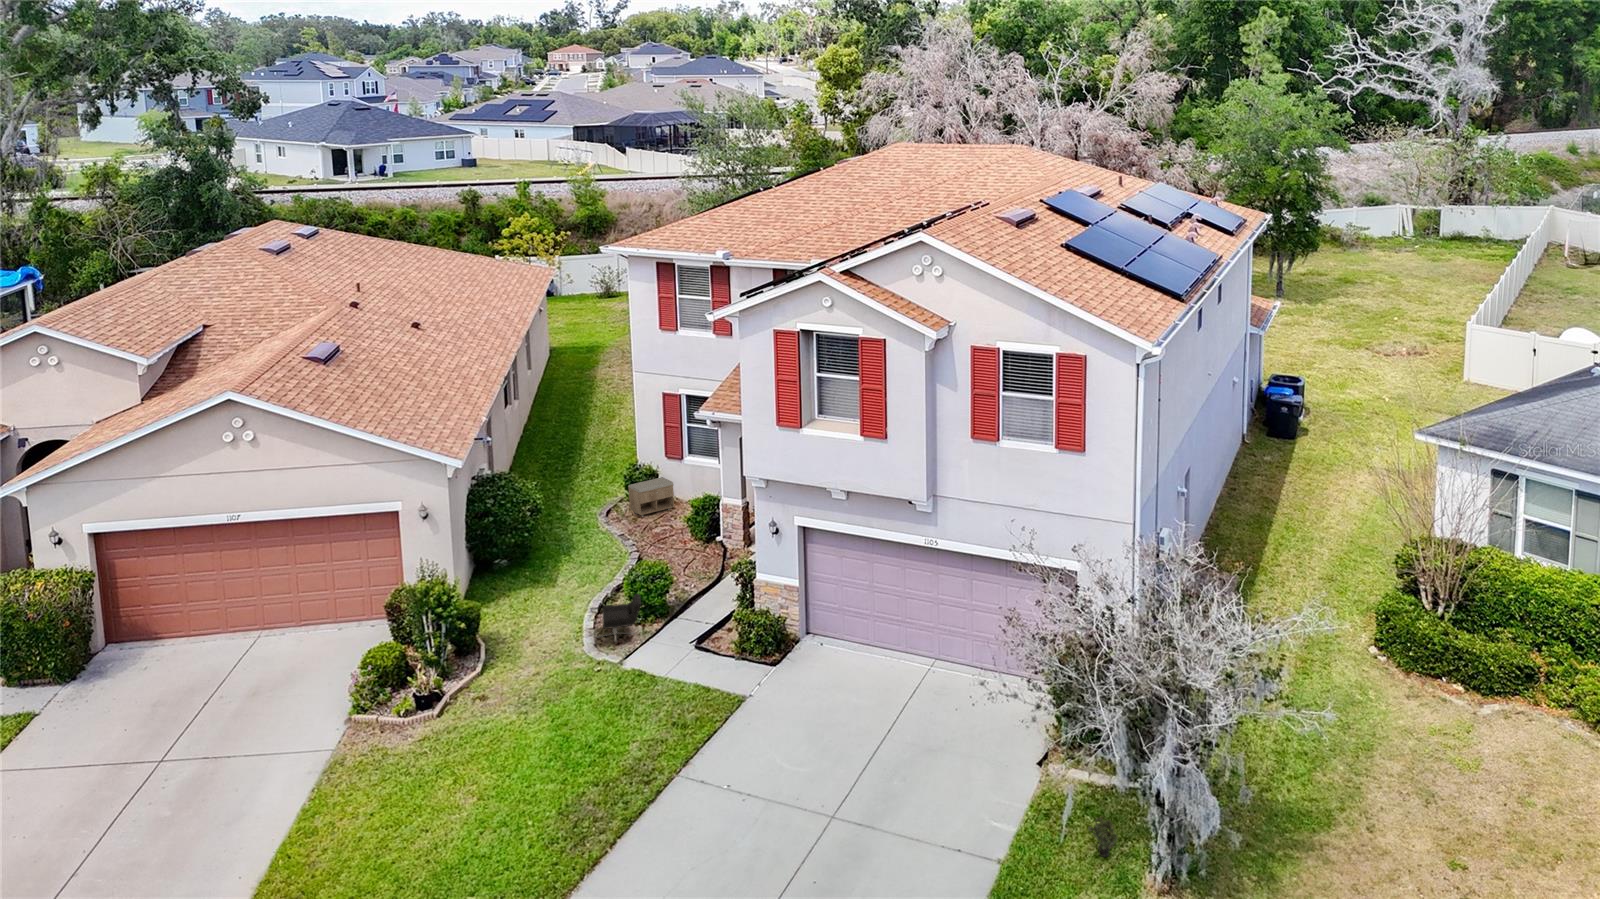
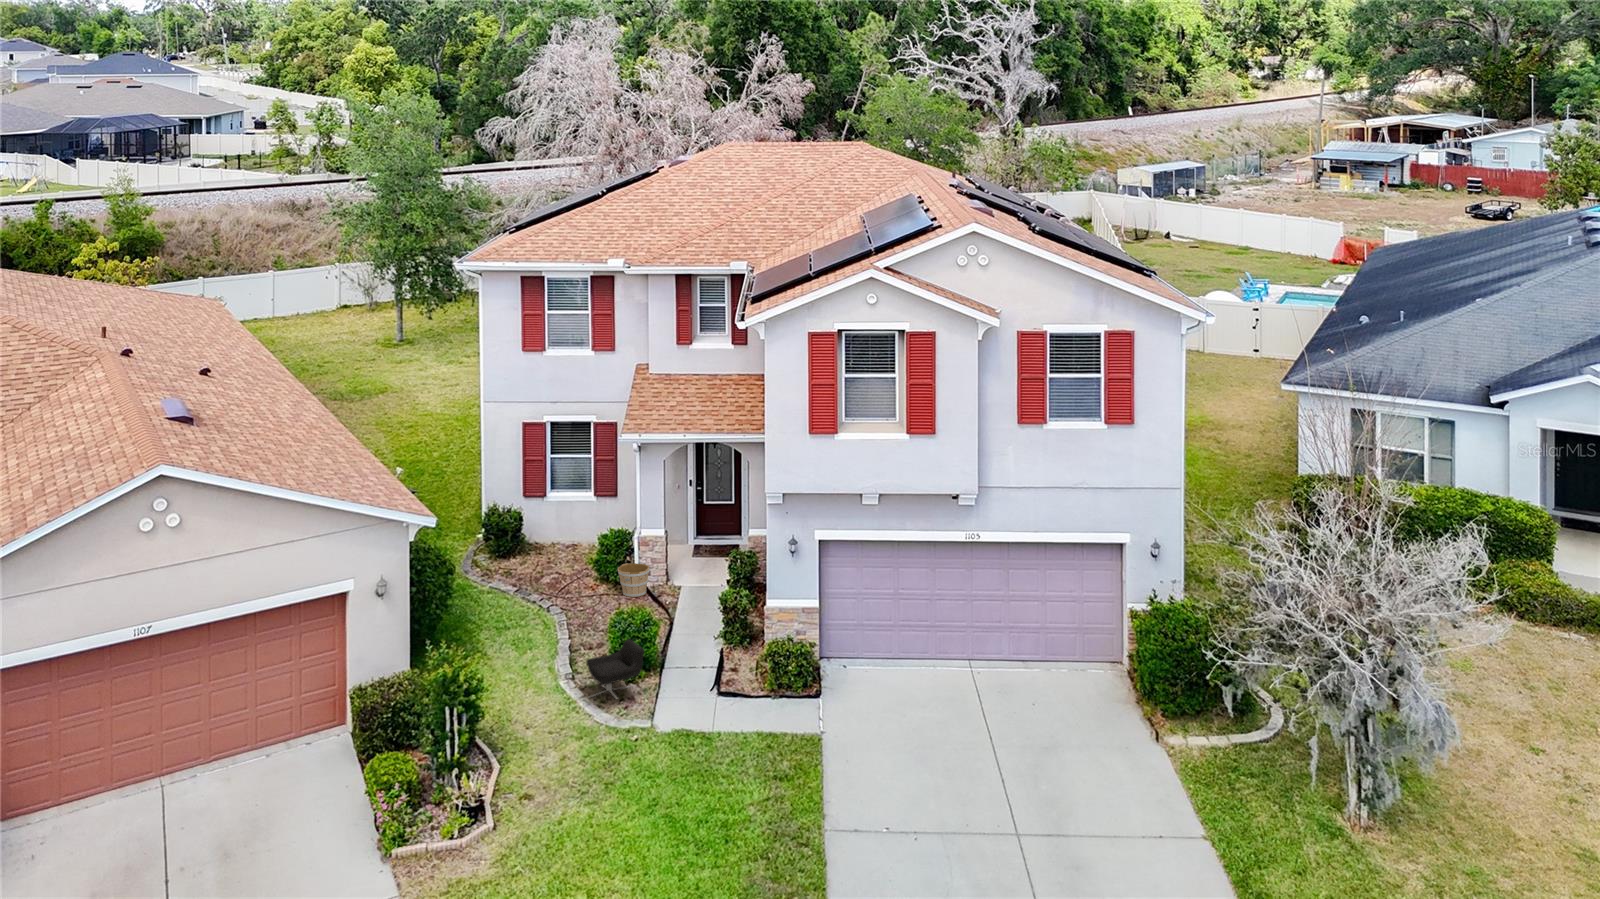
storage bench: present [628,477,674,517] -> none [499,519,550,565]
wooden bucket: none [694,526,723,556] -> present [618,563,650,597]
potted plant: present [1088,816,1118,857] -> none [1320,782,1354,825]

